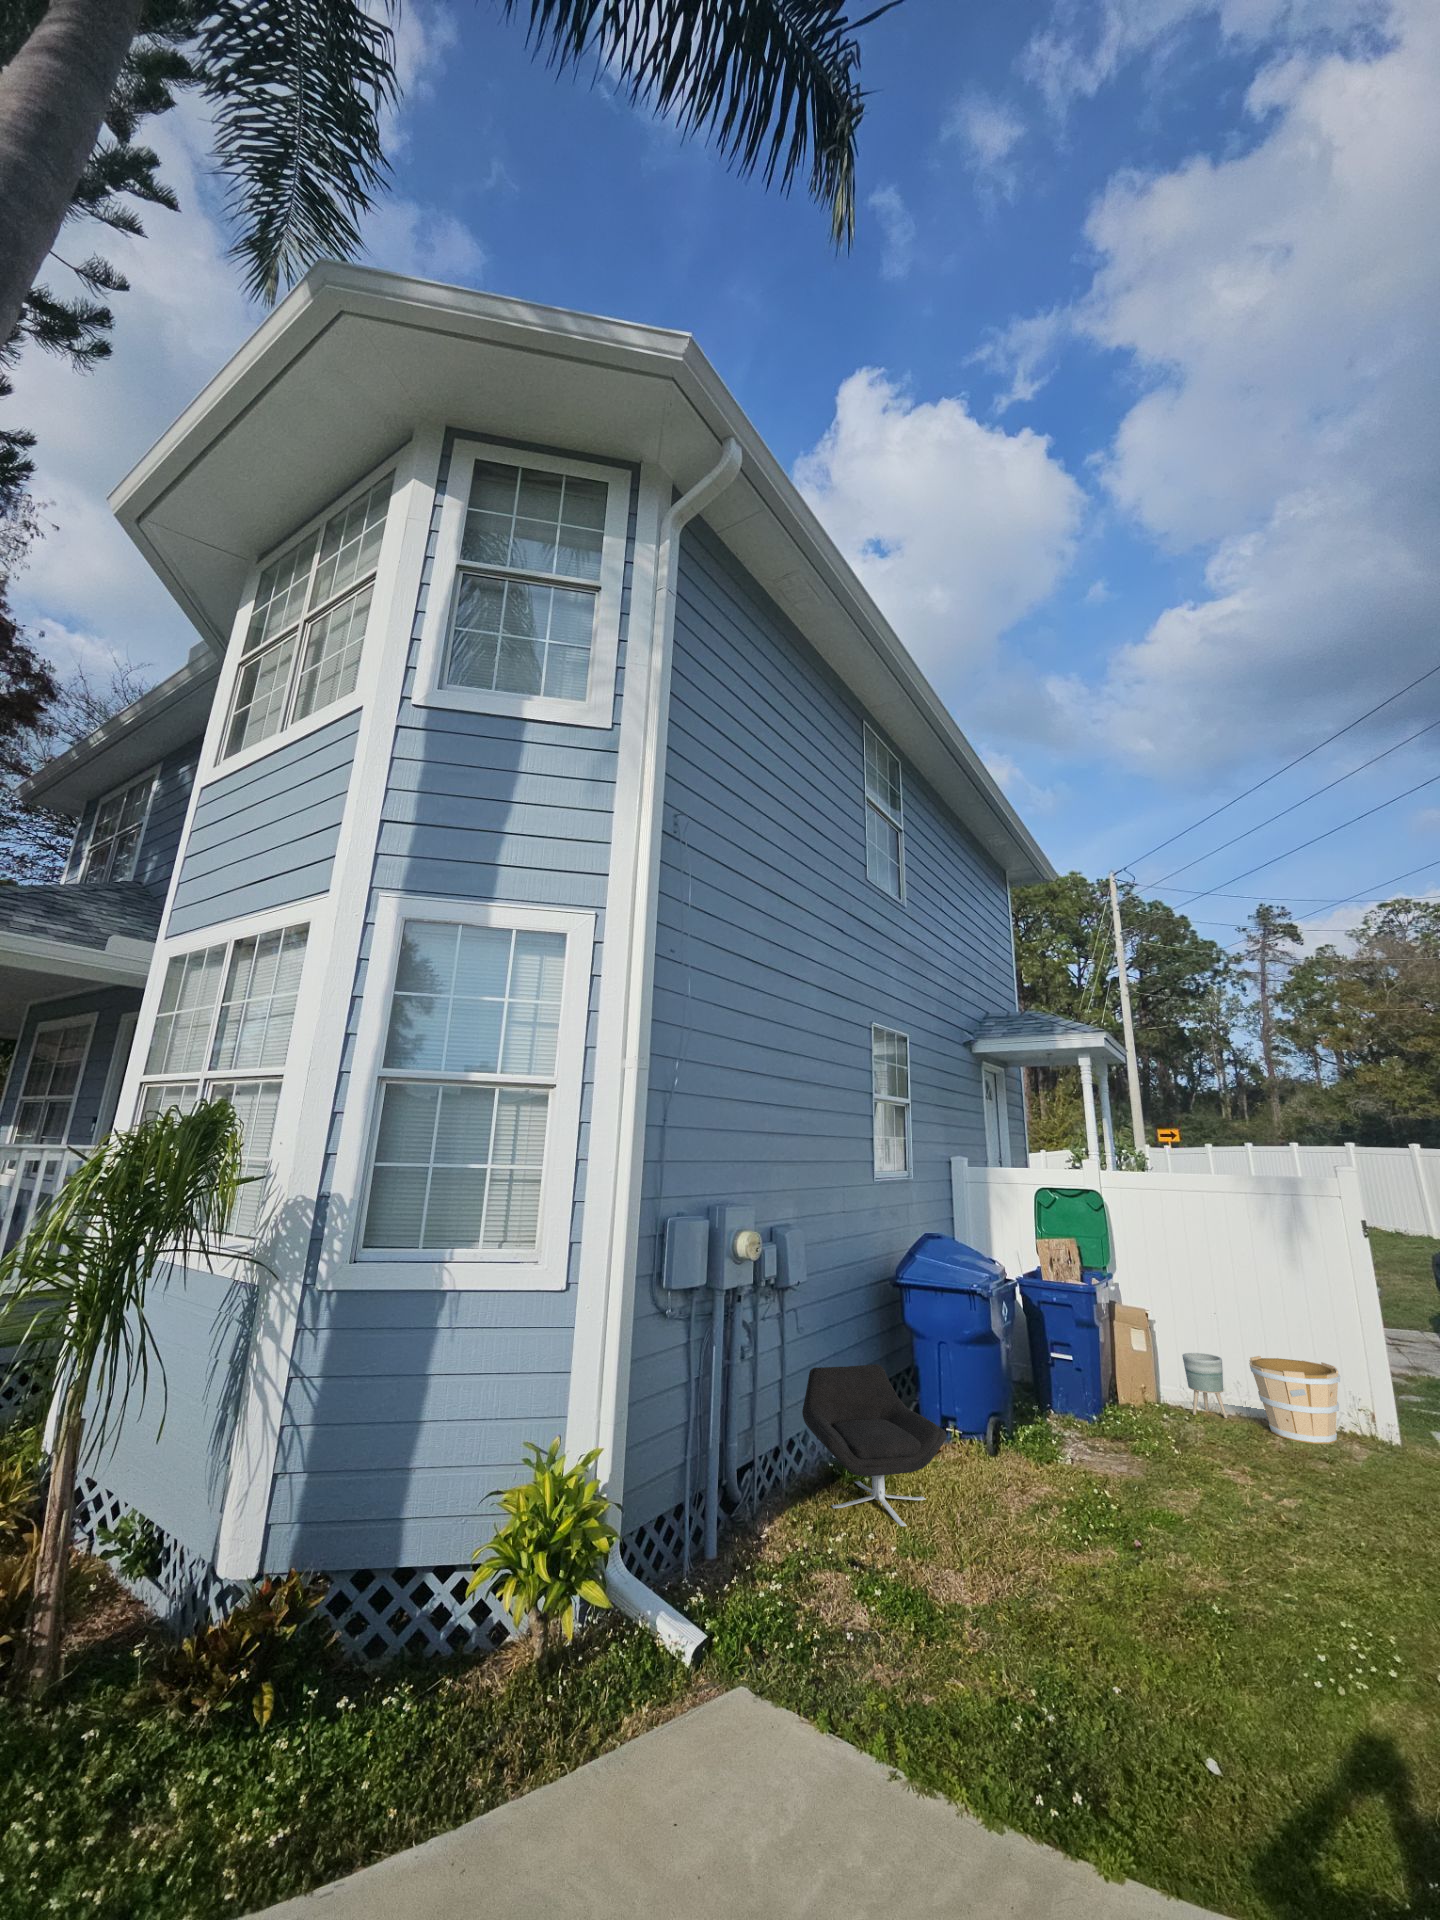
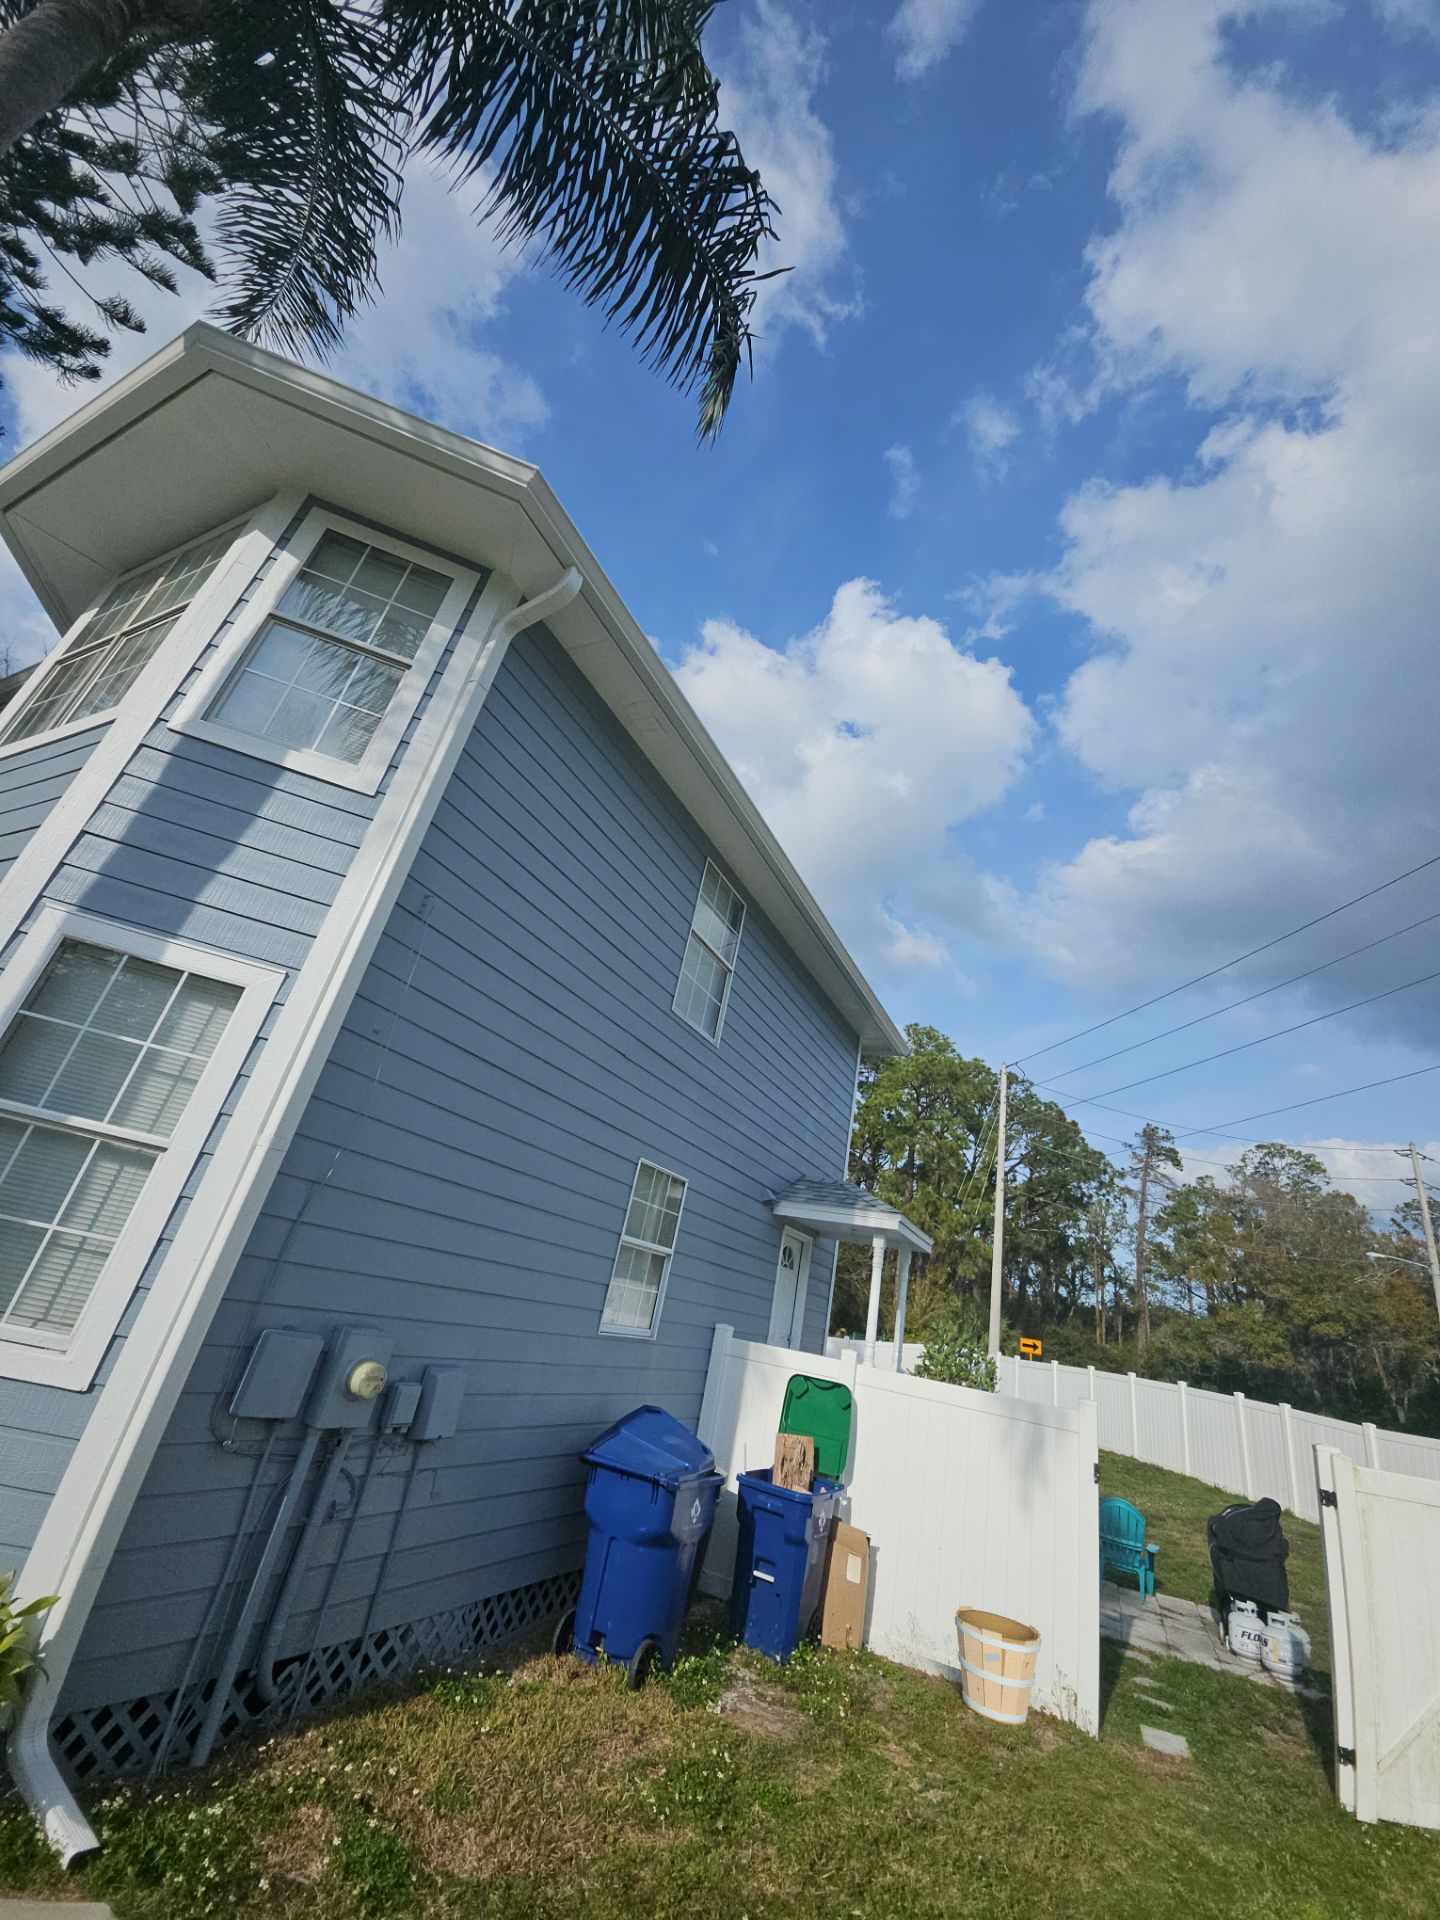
planter: present [1182,1353,1227,1418] -> none [894,1590,935,1676]
lounge chair: present [802,1364,947,1526] -> none [405,1538,561,1758]

